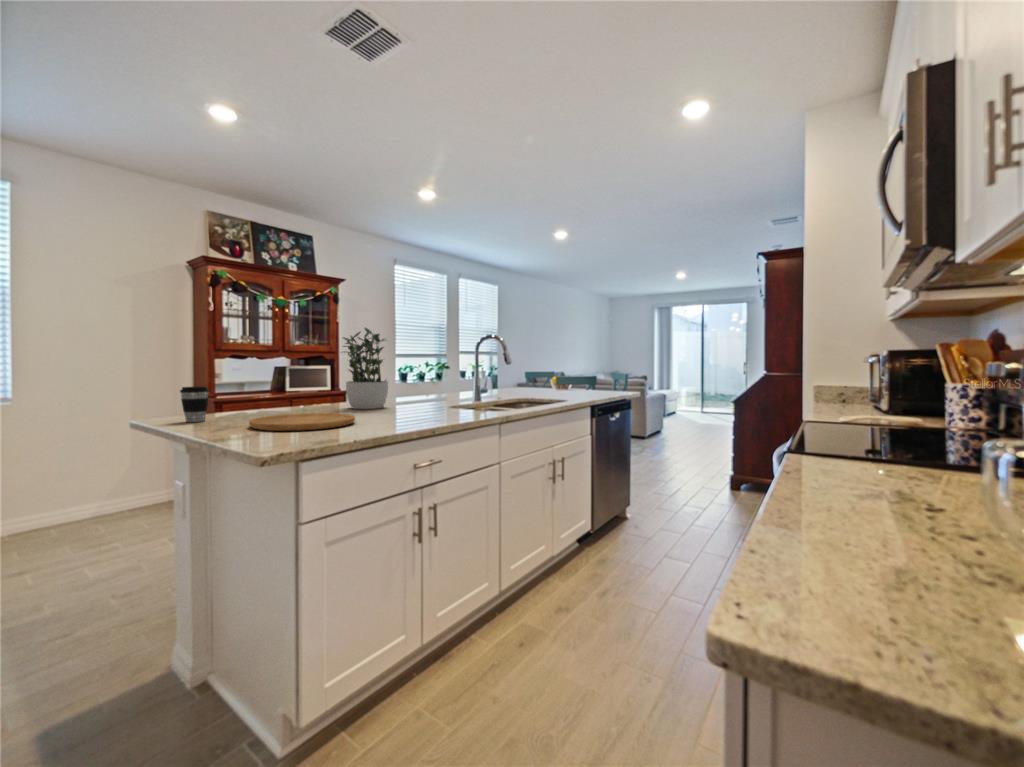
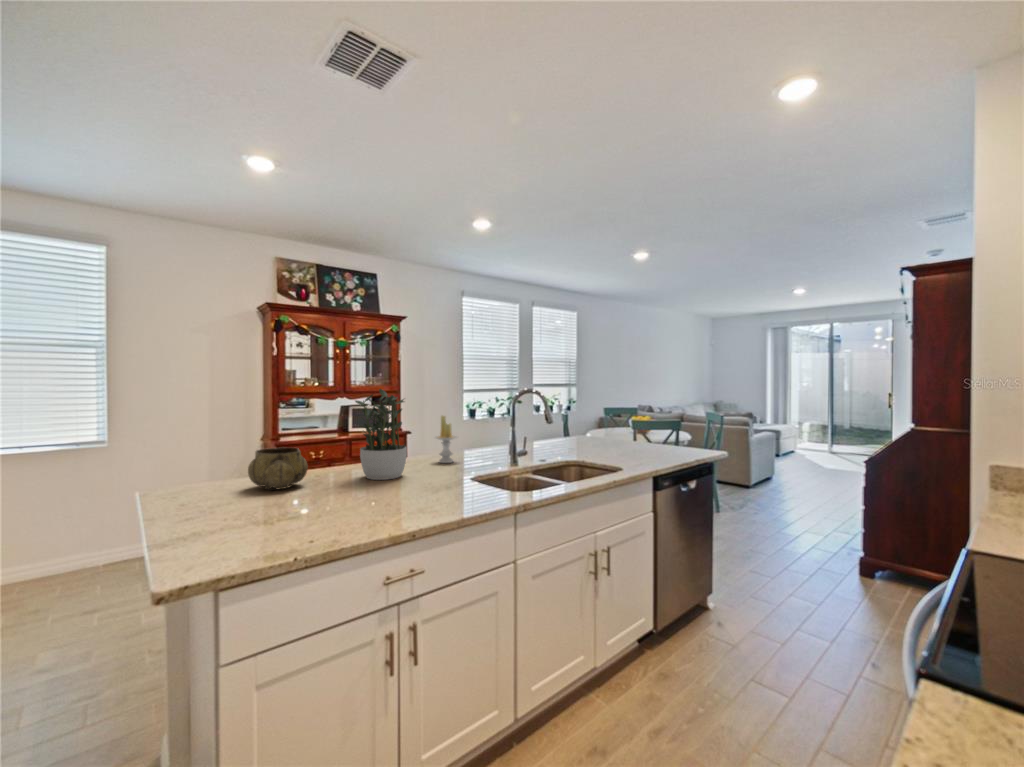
candle: none [402,359,424,401] -> present [435,416,457,463]
decorative bowl: none [247,379,303,414] -> present [248,447,308,489]
coffee cup: present [180,386,209,422] -> none [169,464,200,504]
cutting board: present [249,413,355,431] -> none [215,496,337,531]

